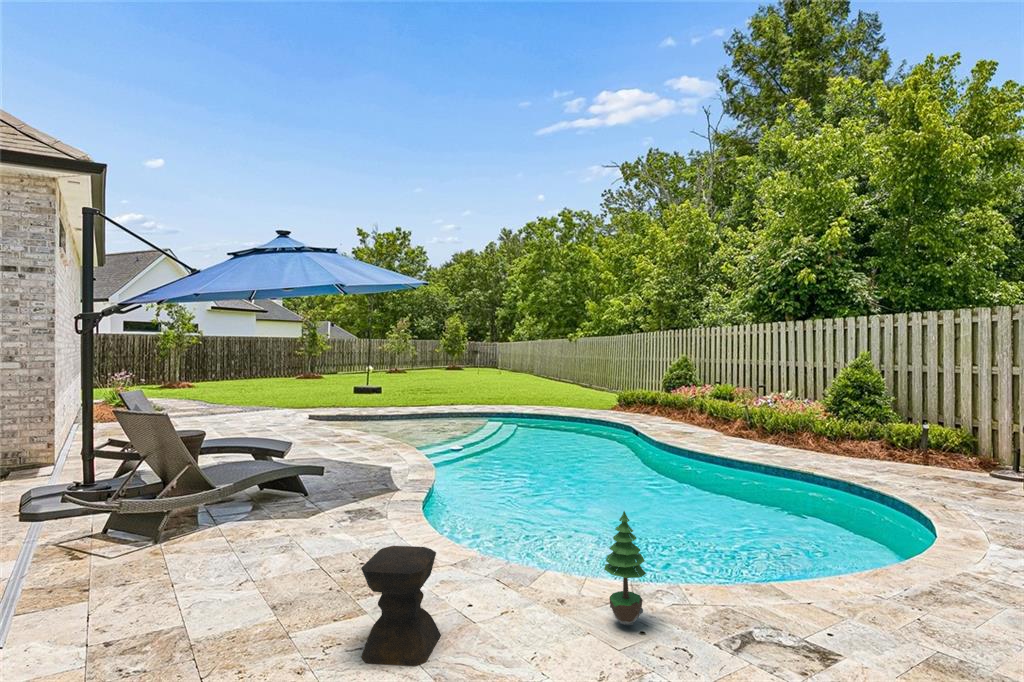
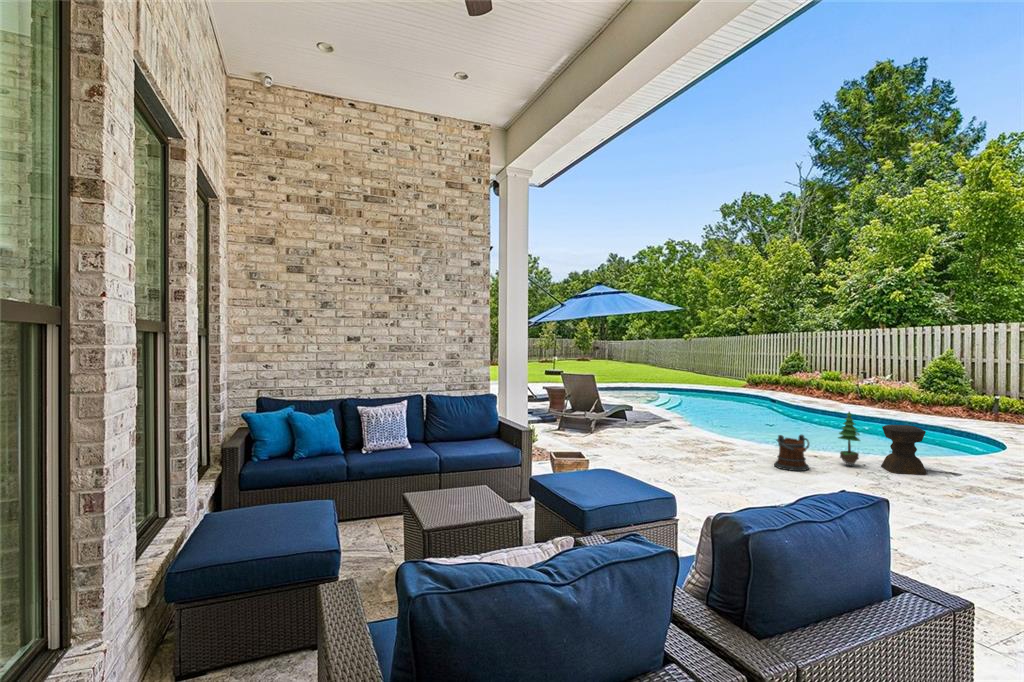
stool: present [361,546,441,666] -> present [881,425,927,475]
bucket: none [469,566,538,657] -> present [774,435,809,471]

